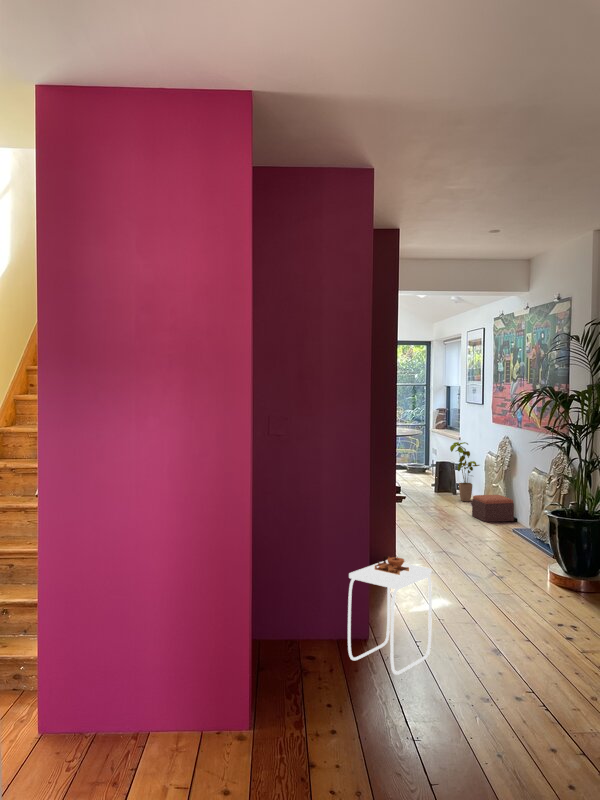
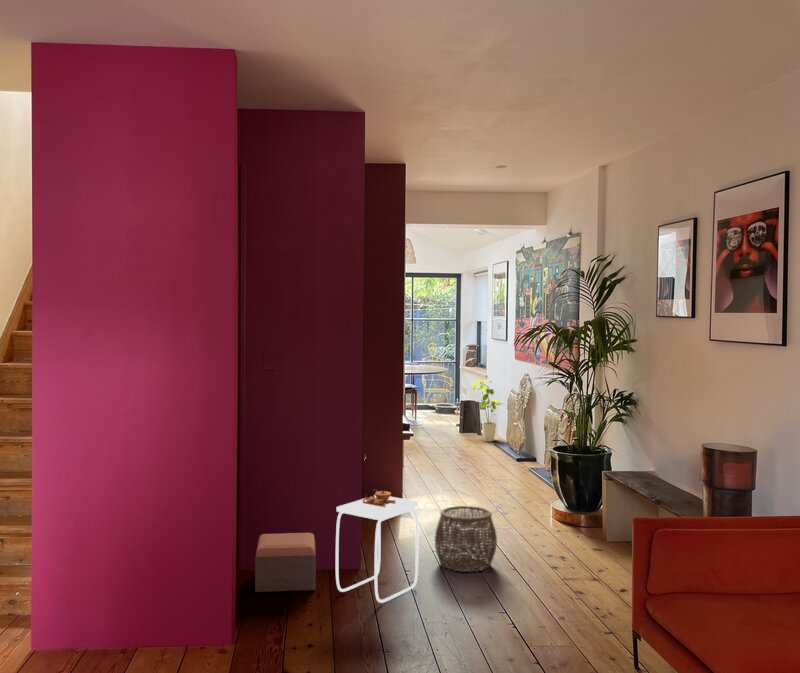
footstool: present [472,495,514,522] -> present [255,533,316,592]
woven basket: none [442,572,509,642] -> present [435,506,497,572]

